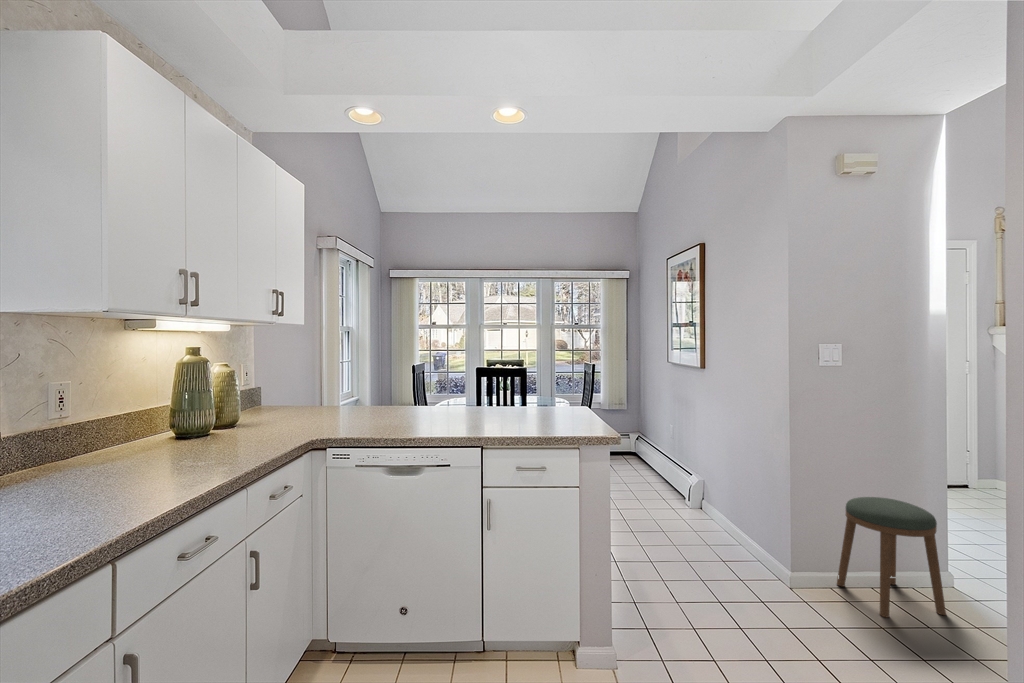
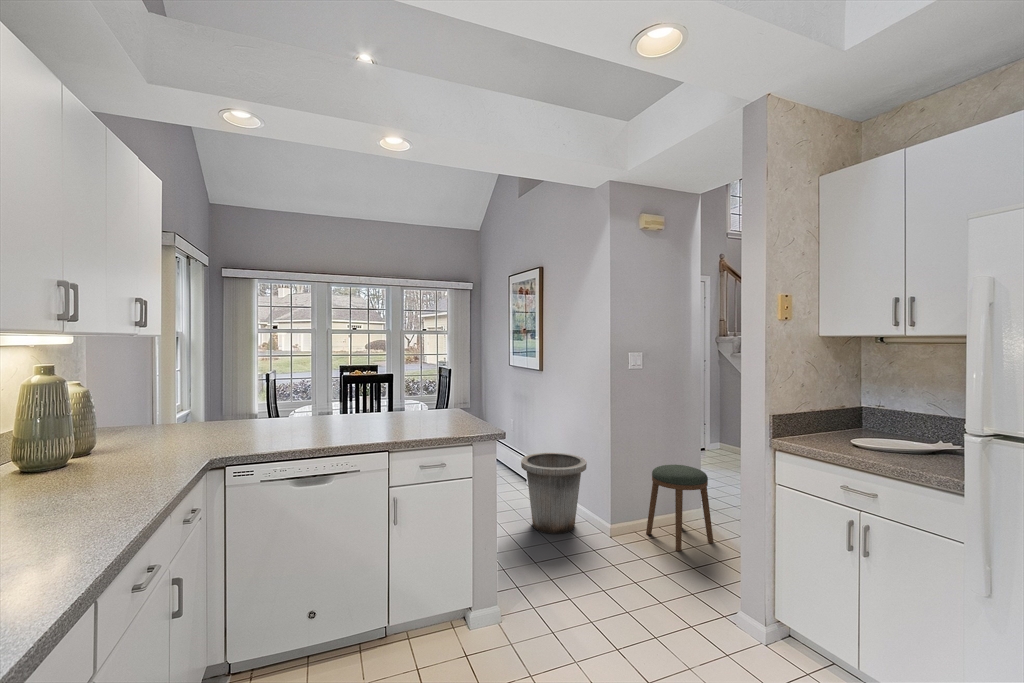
trash can: none [667,465,752,565] -> present [521,453,587,534]

